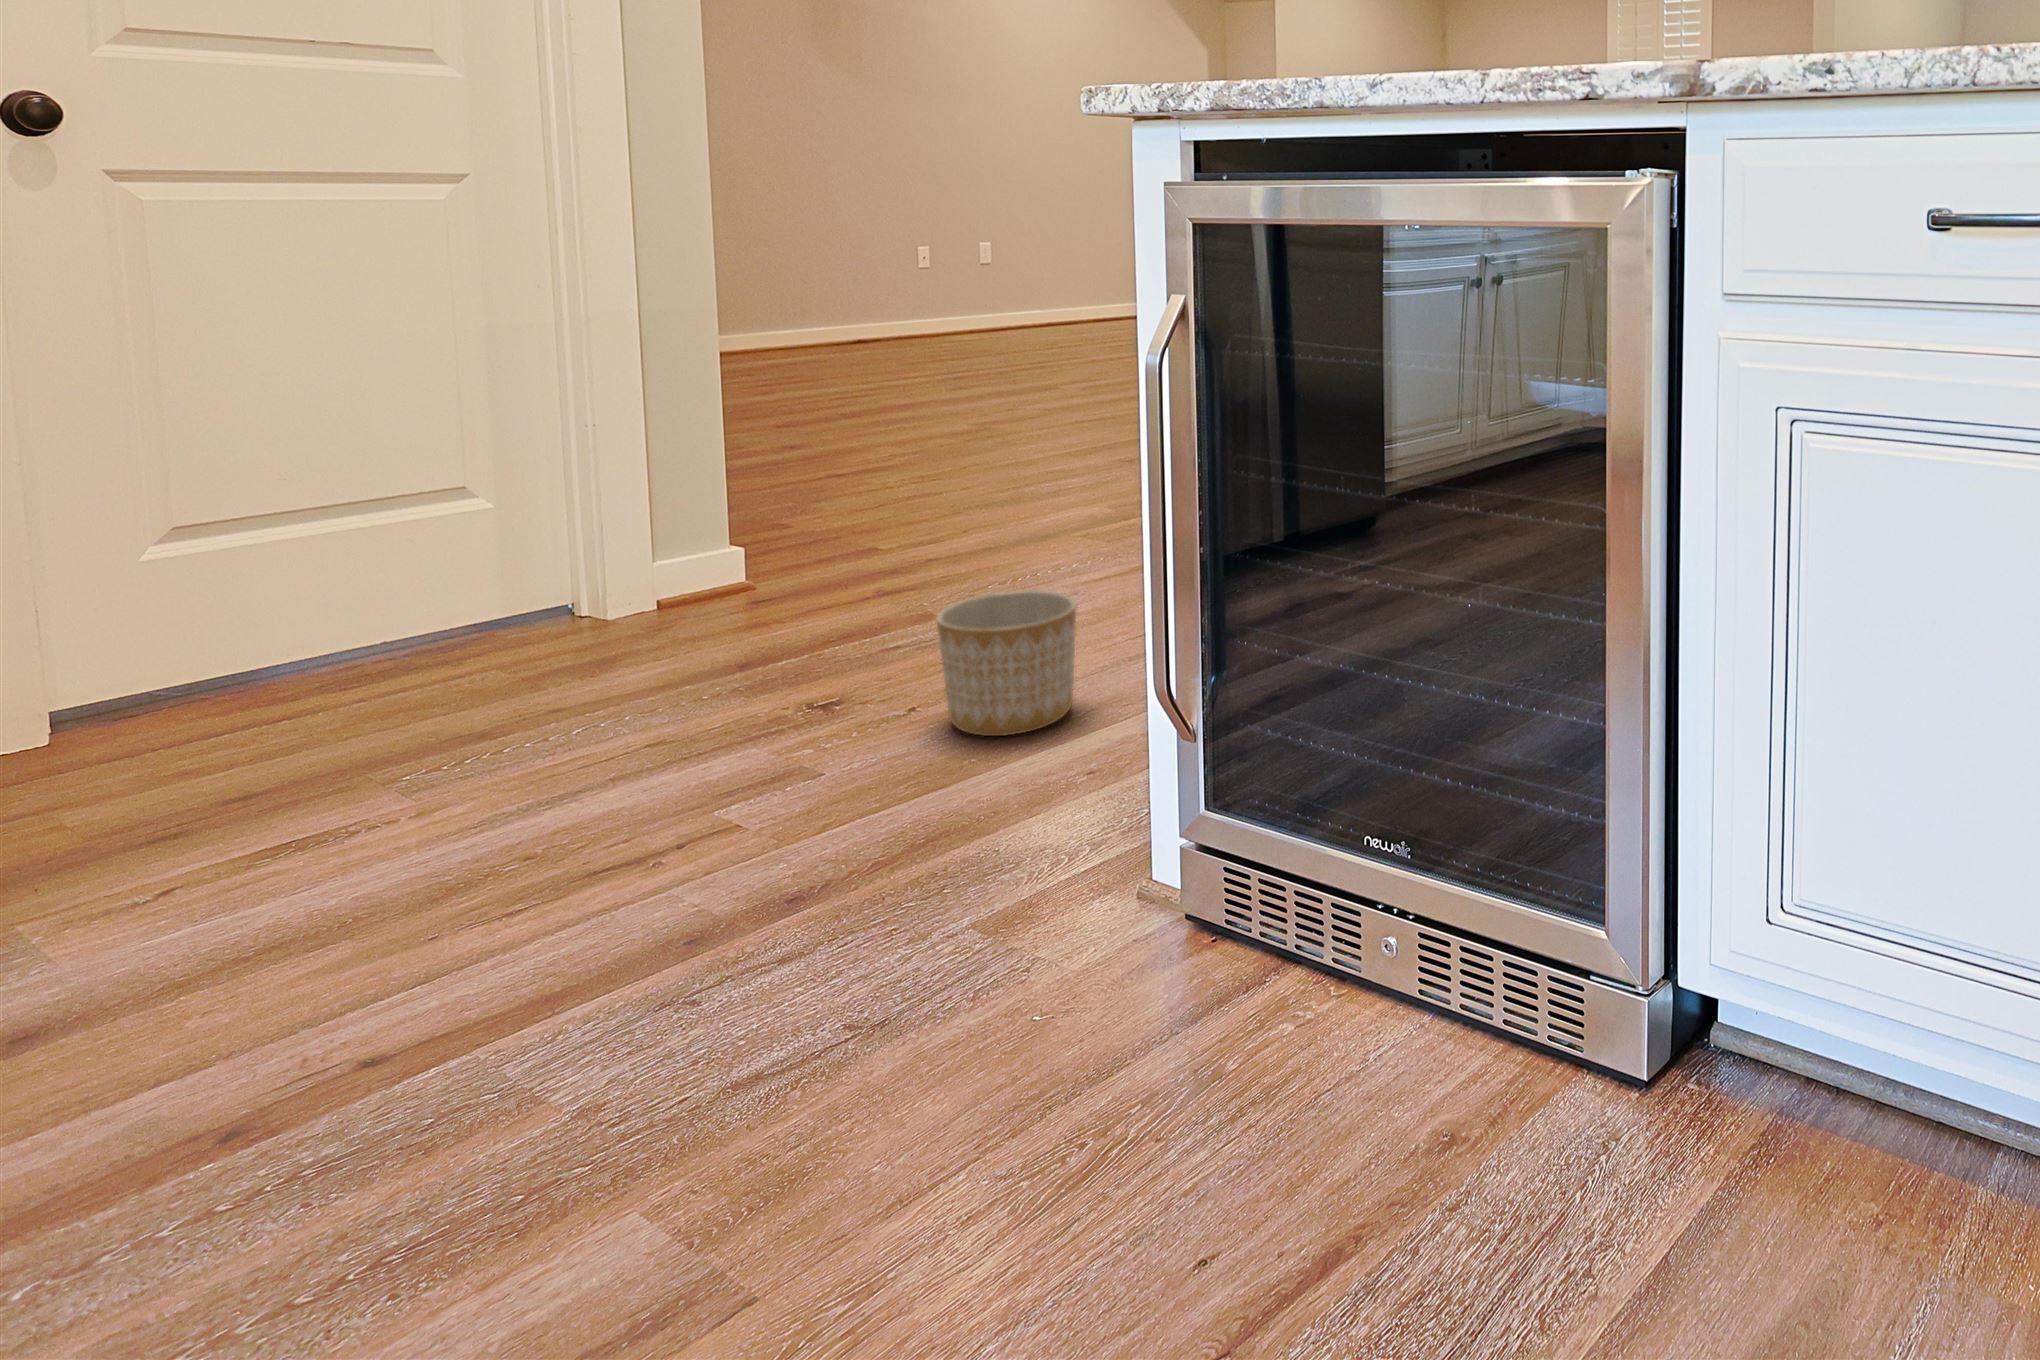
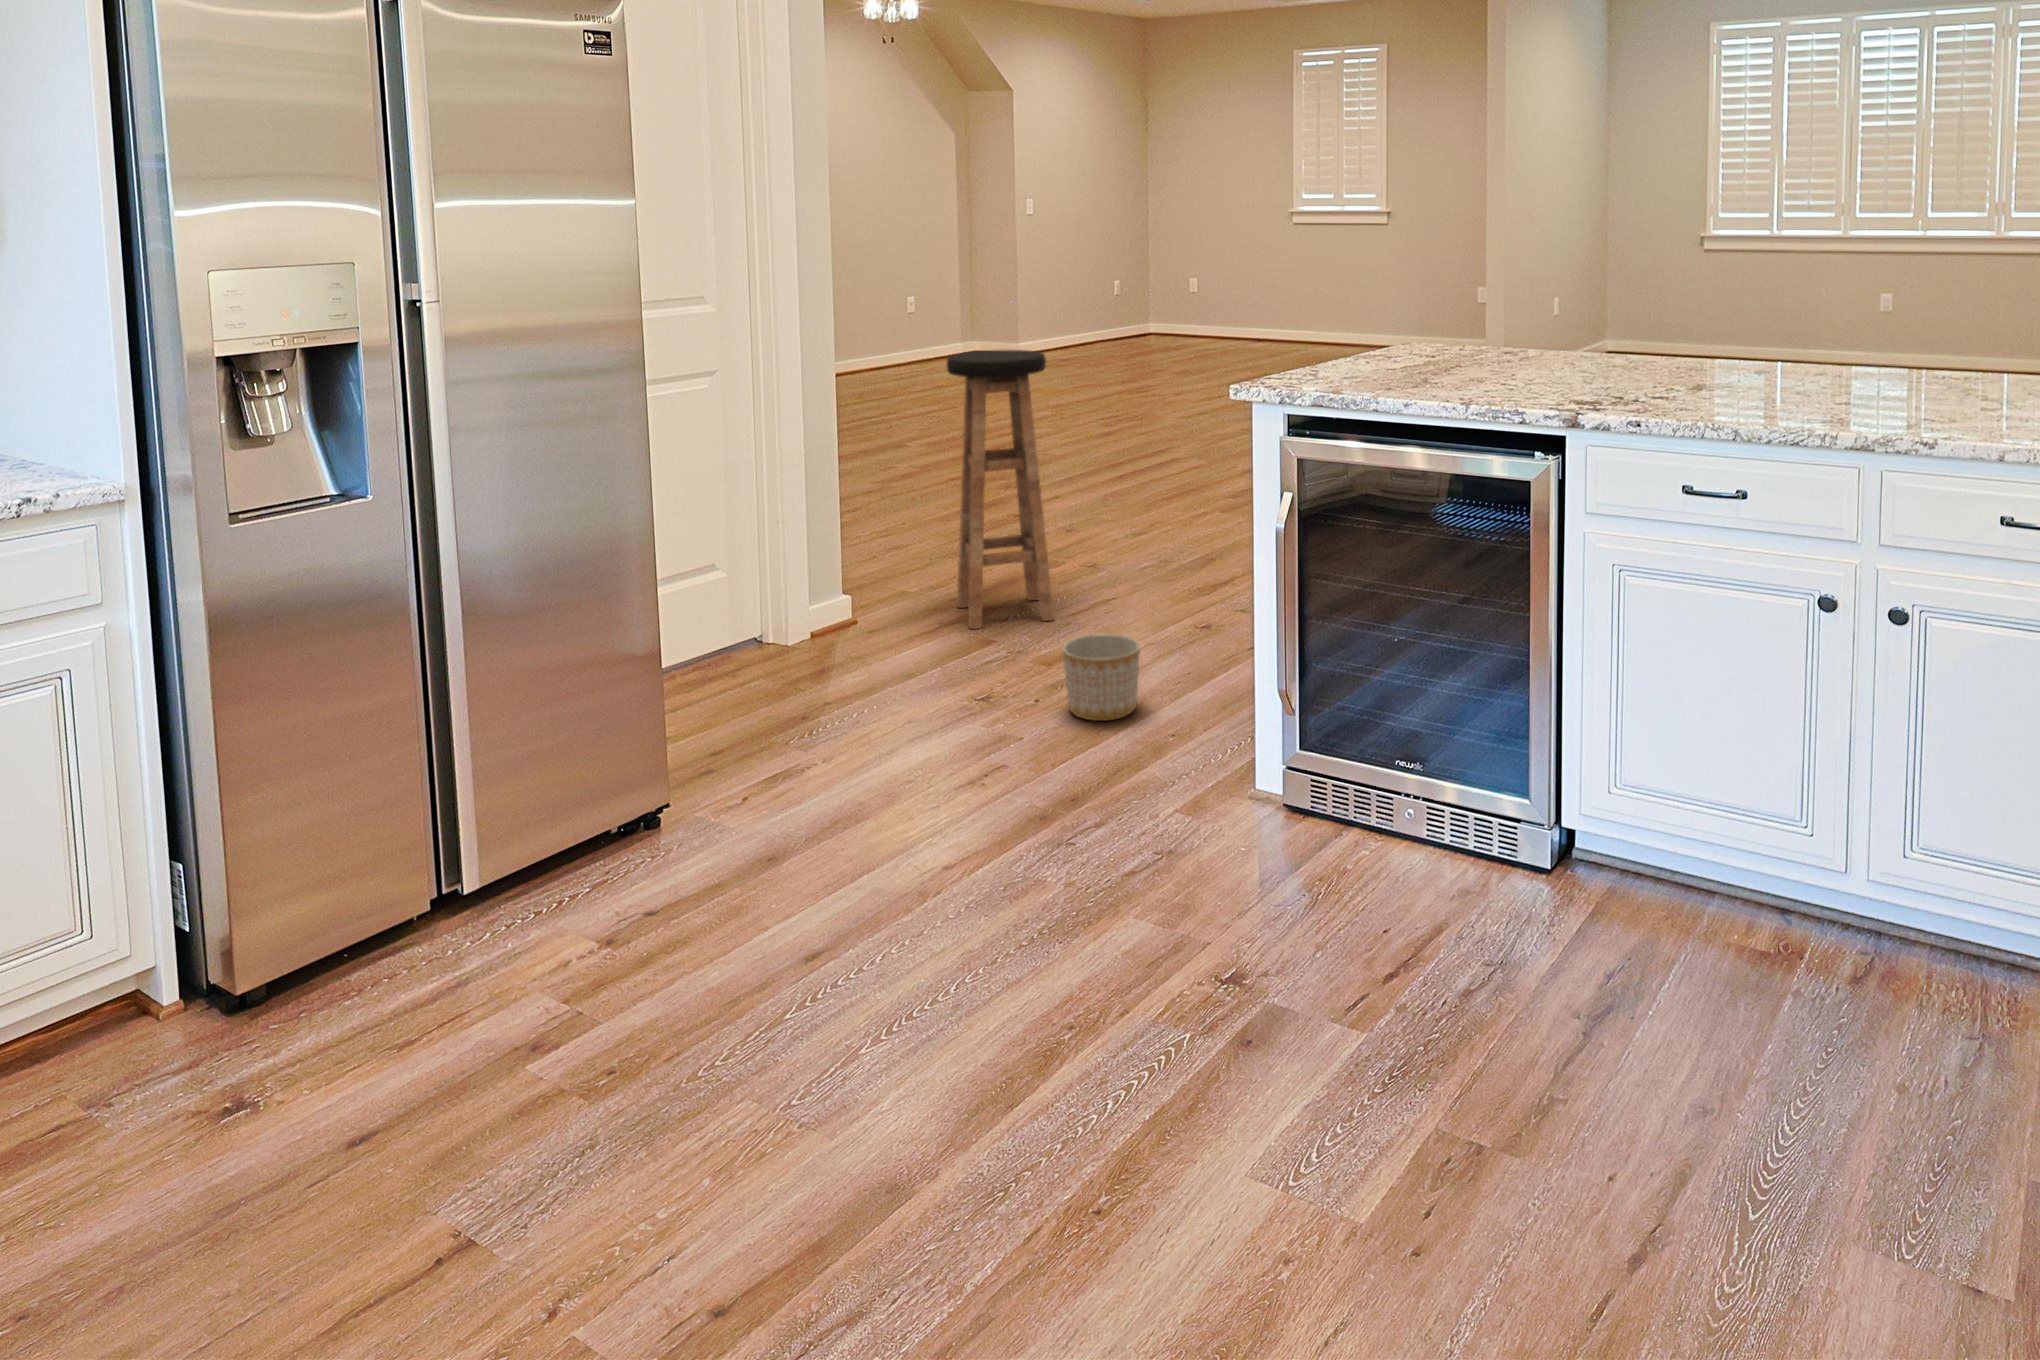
bar stool: none [902,180,1068,591] -> present [946,350,1054,629]

